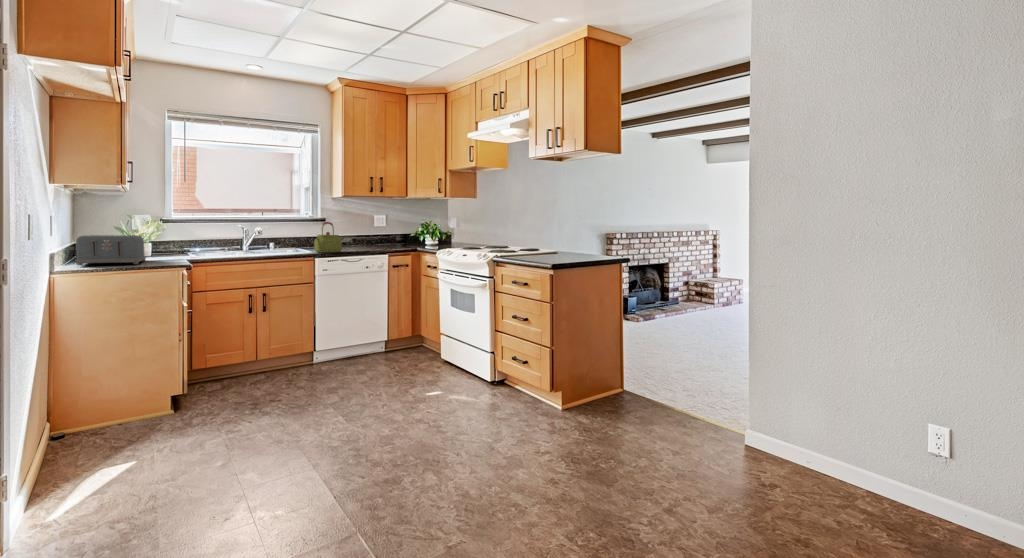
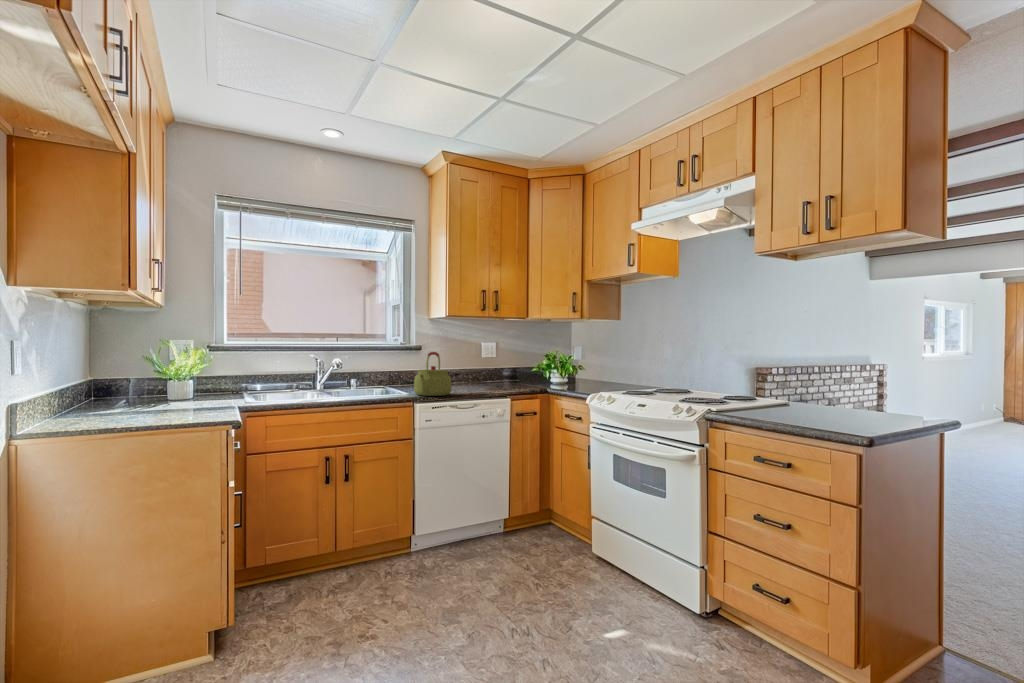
toaster: present [76,235,146,265] -> none [70,371,181,421]

